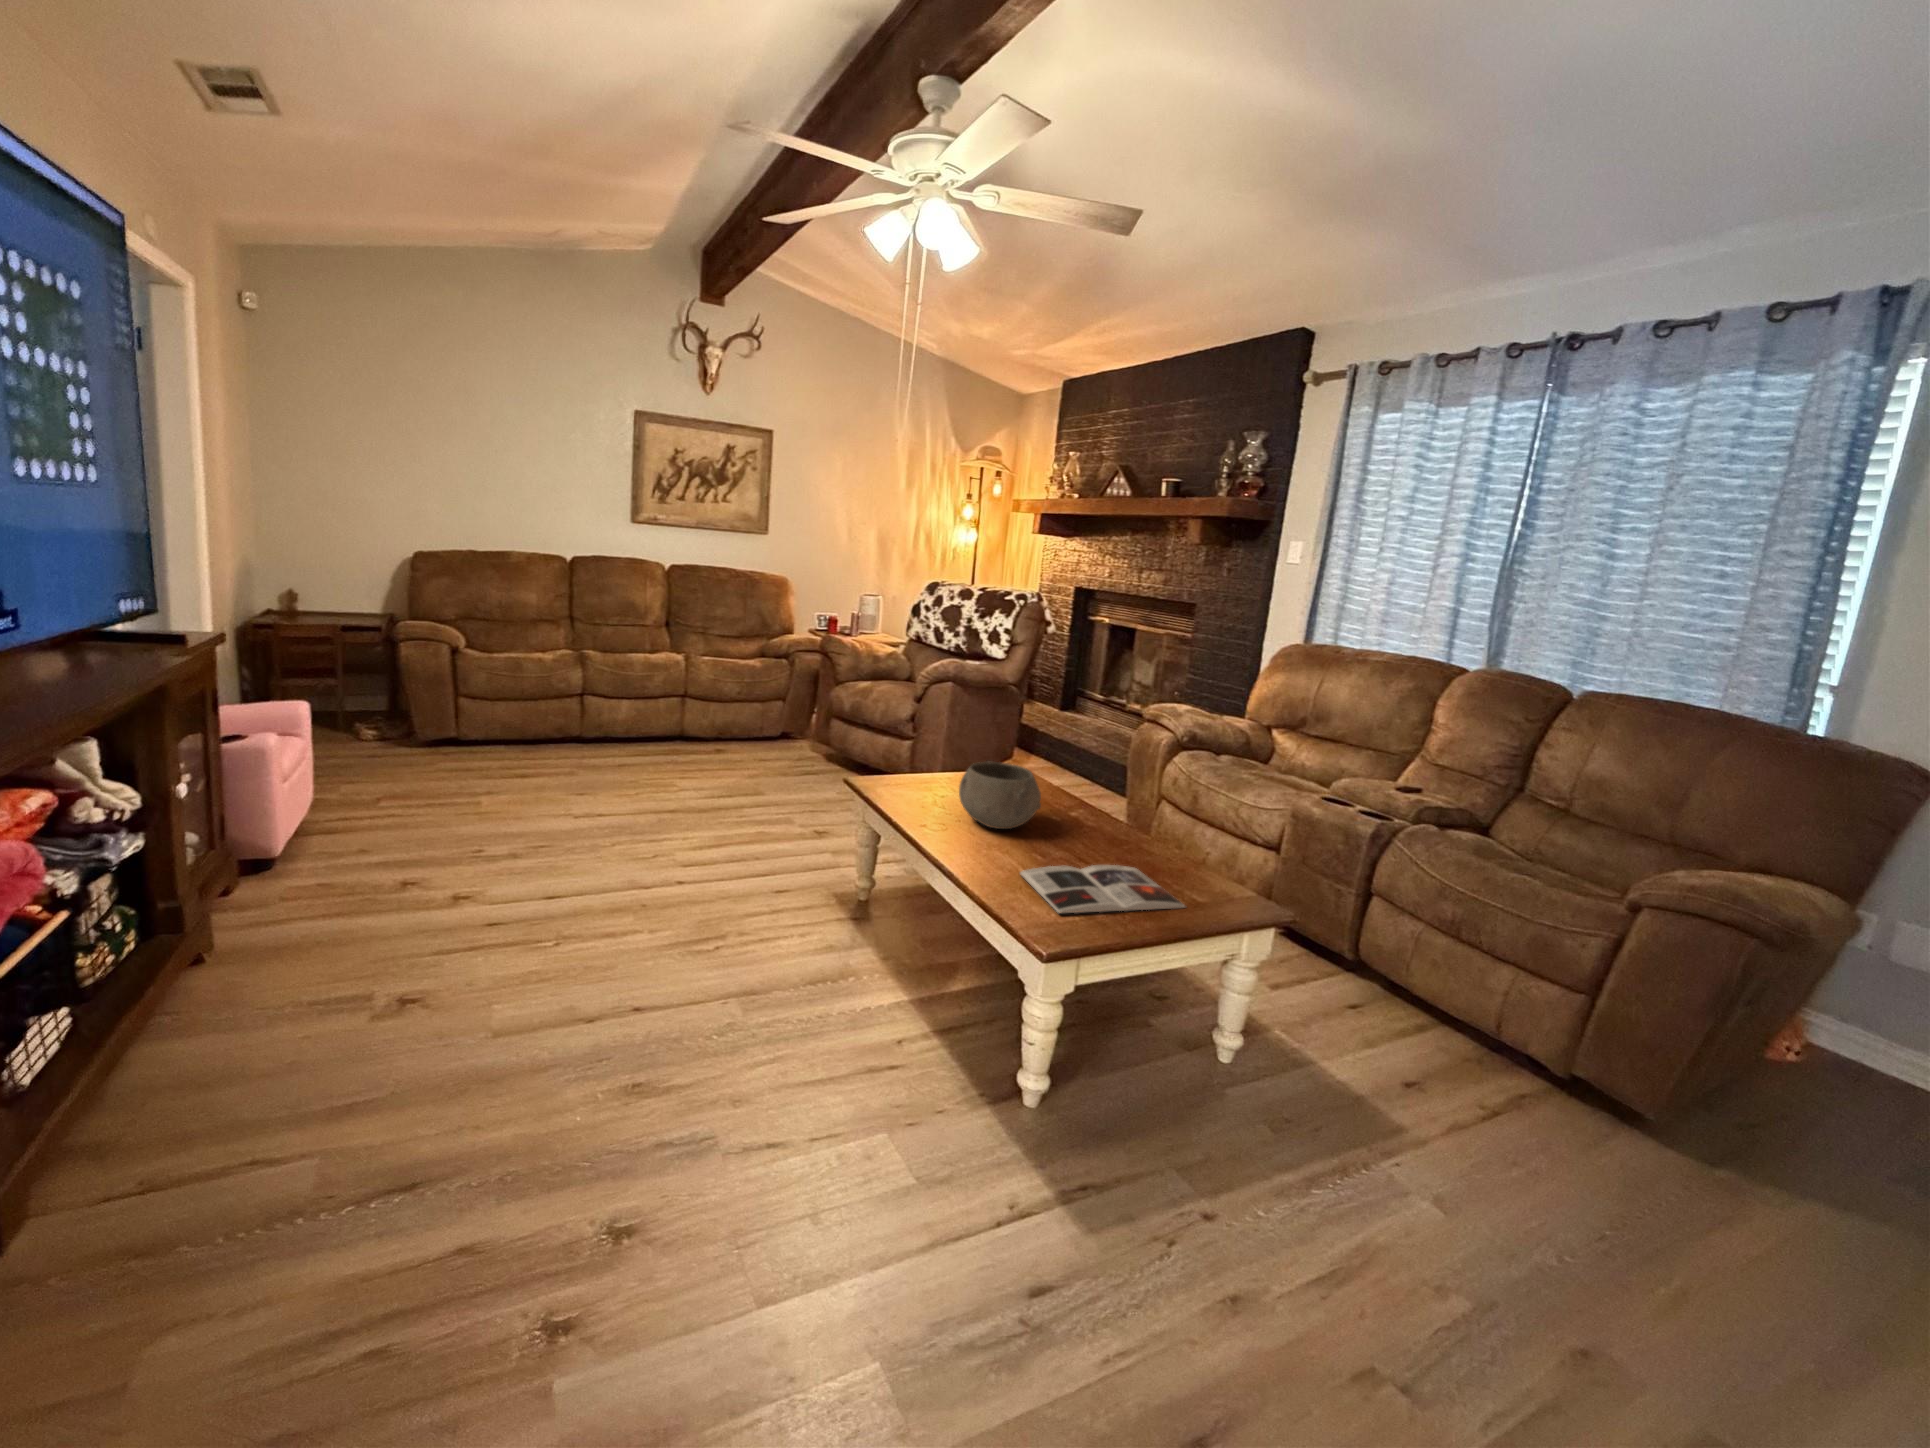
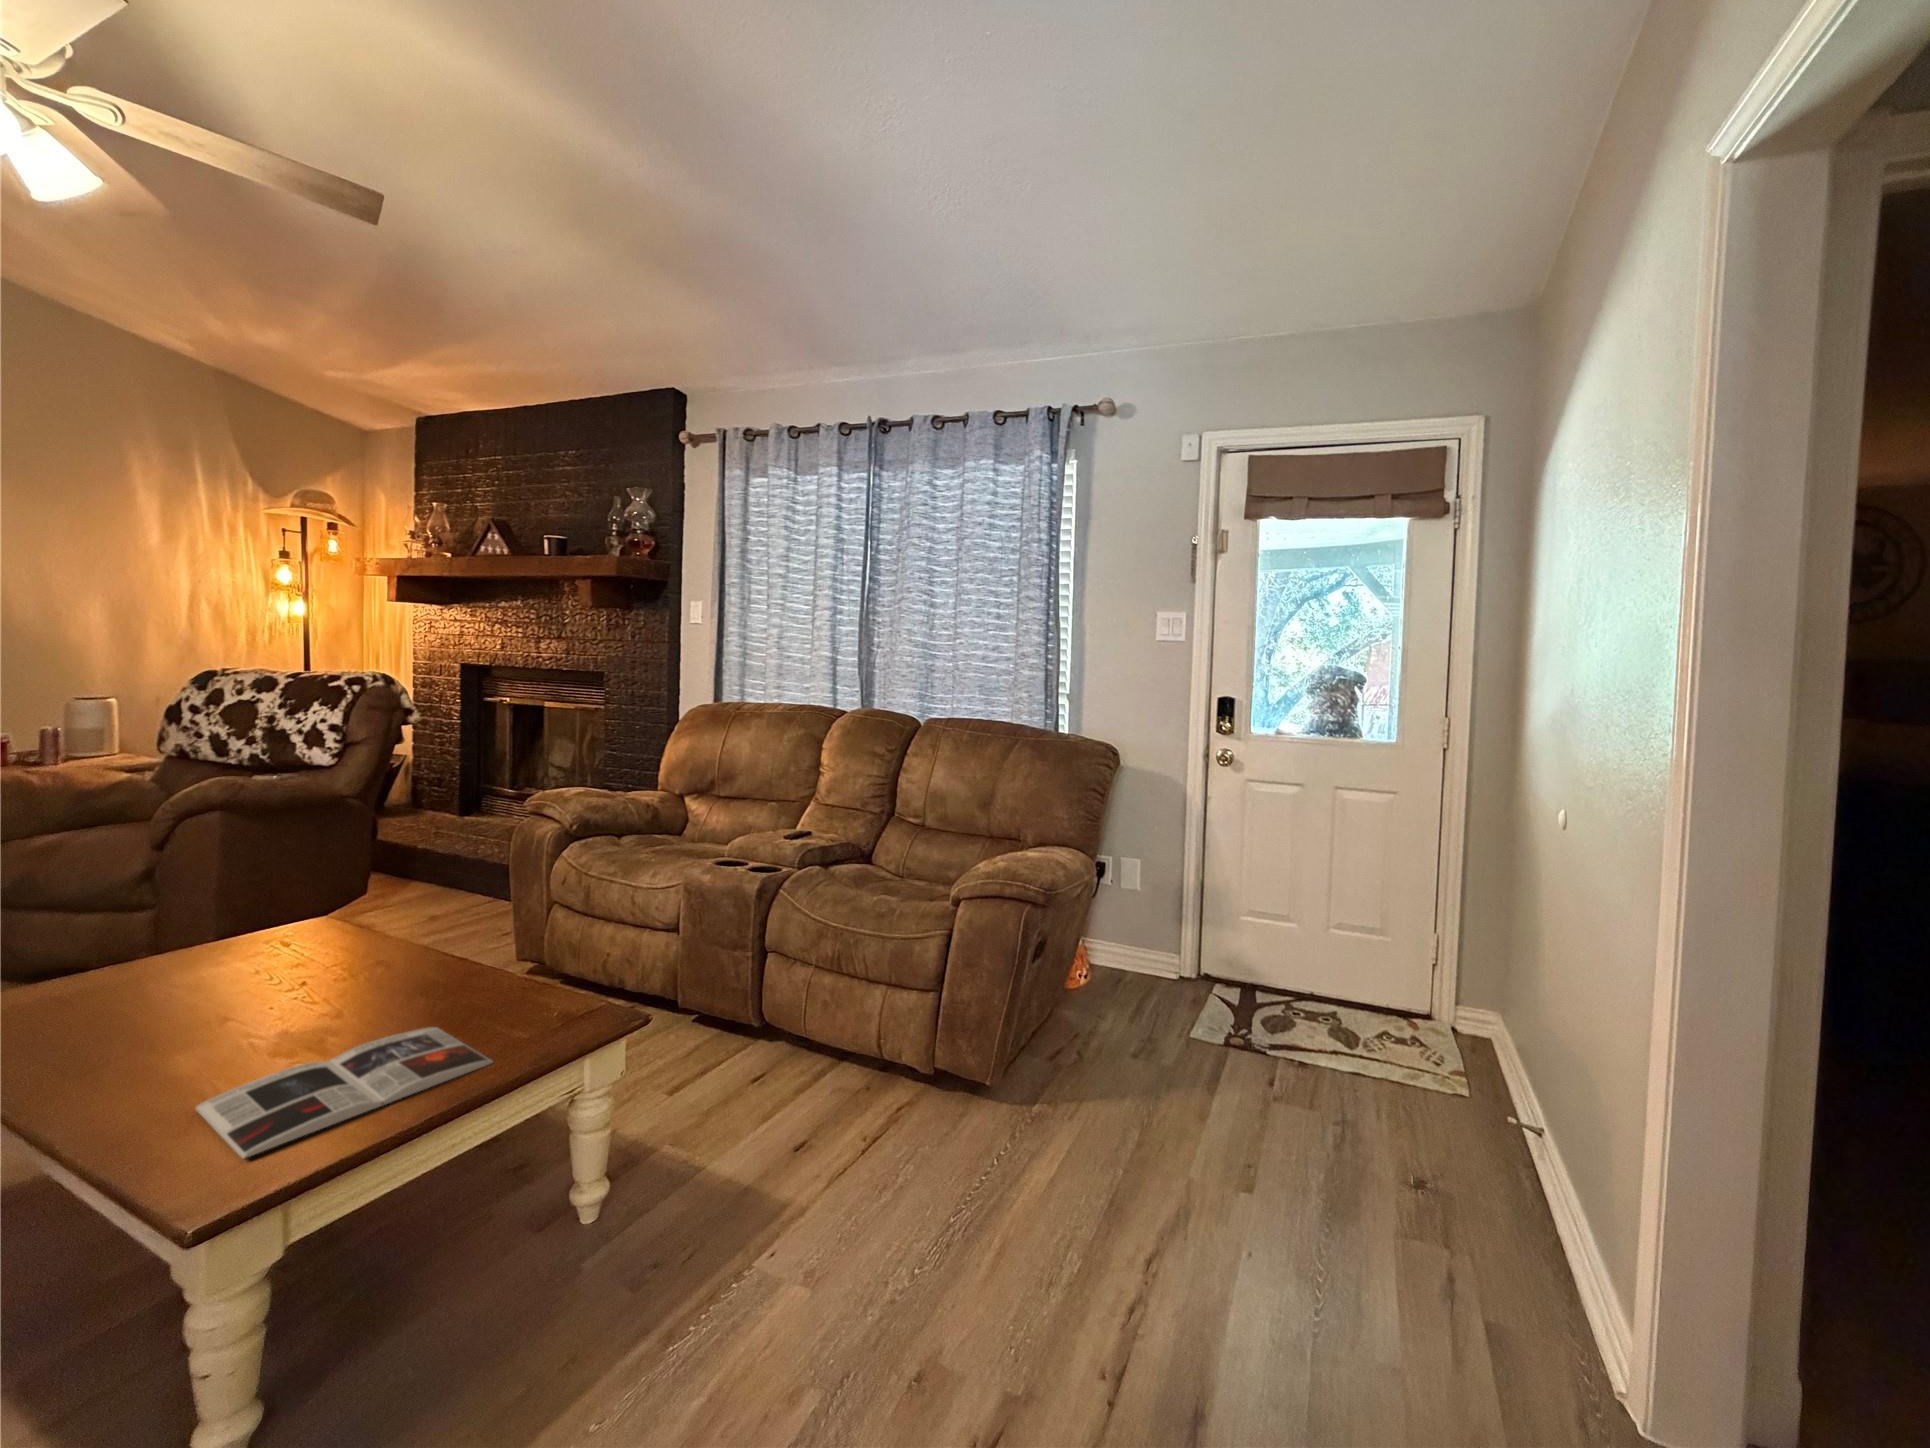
bowl: present [959,762,1041,829] -> none [98,929,280,1041]

